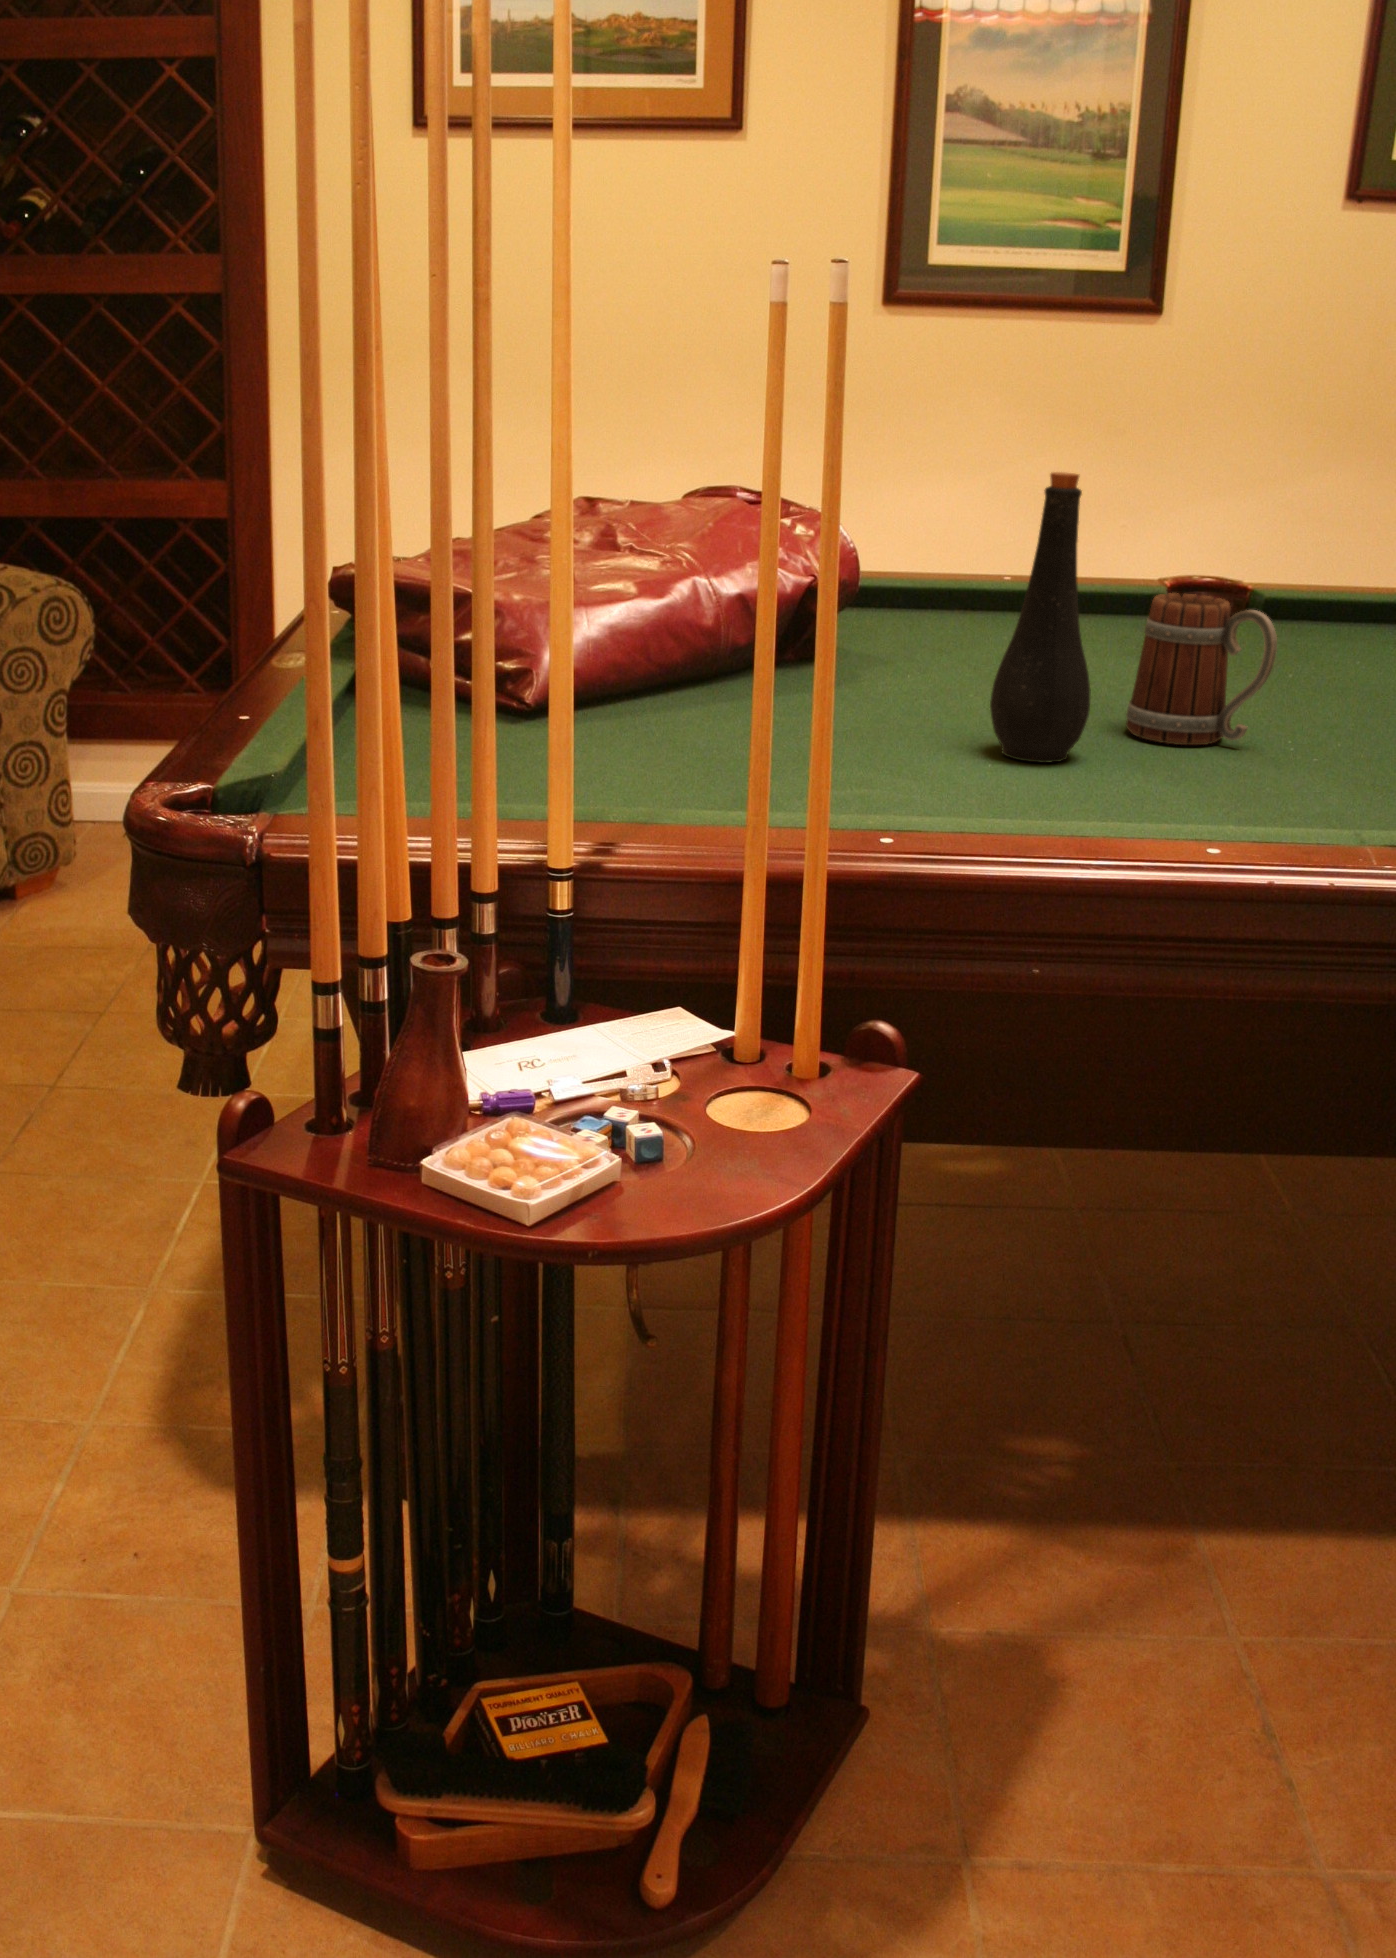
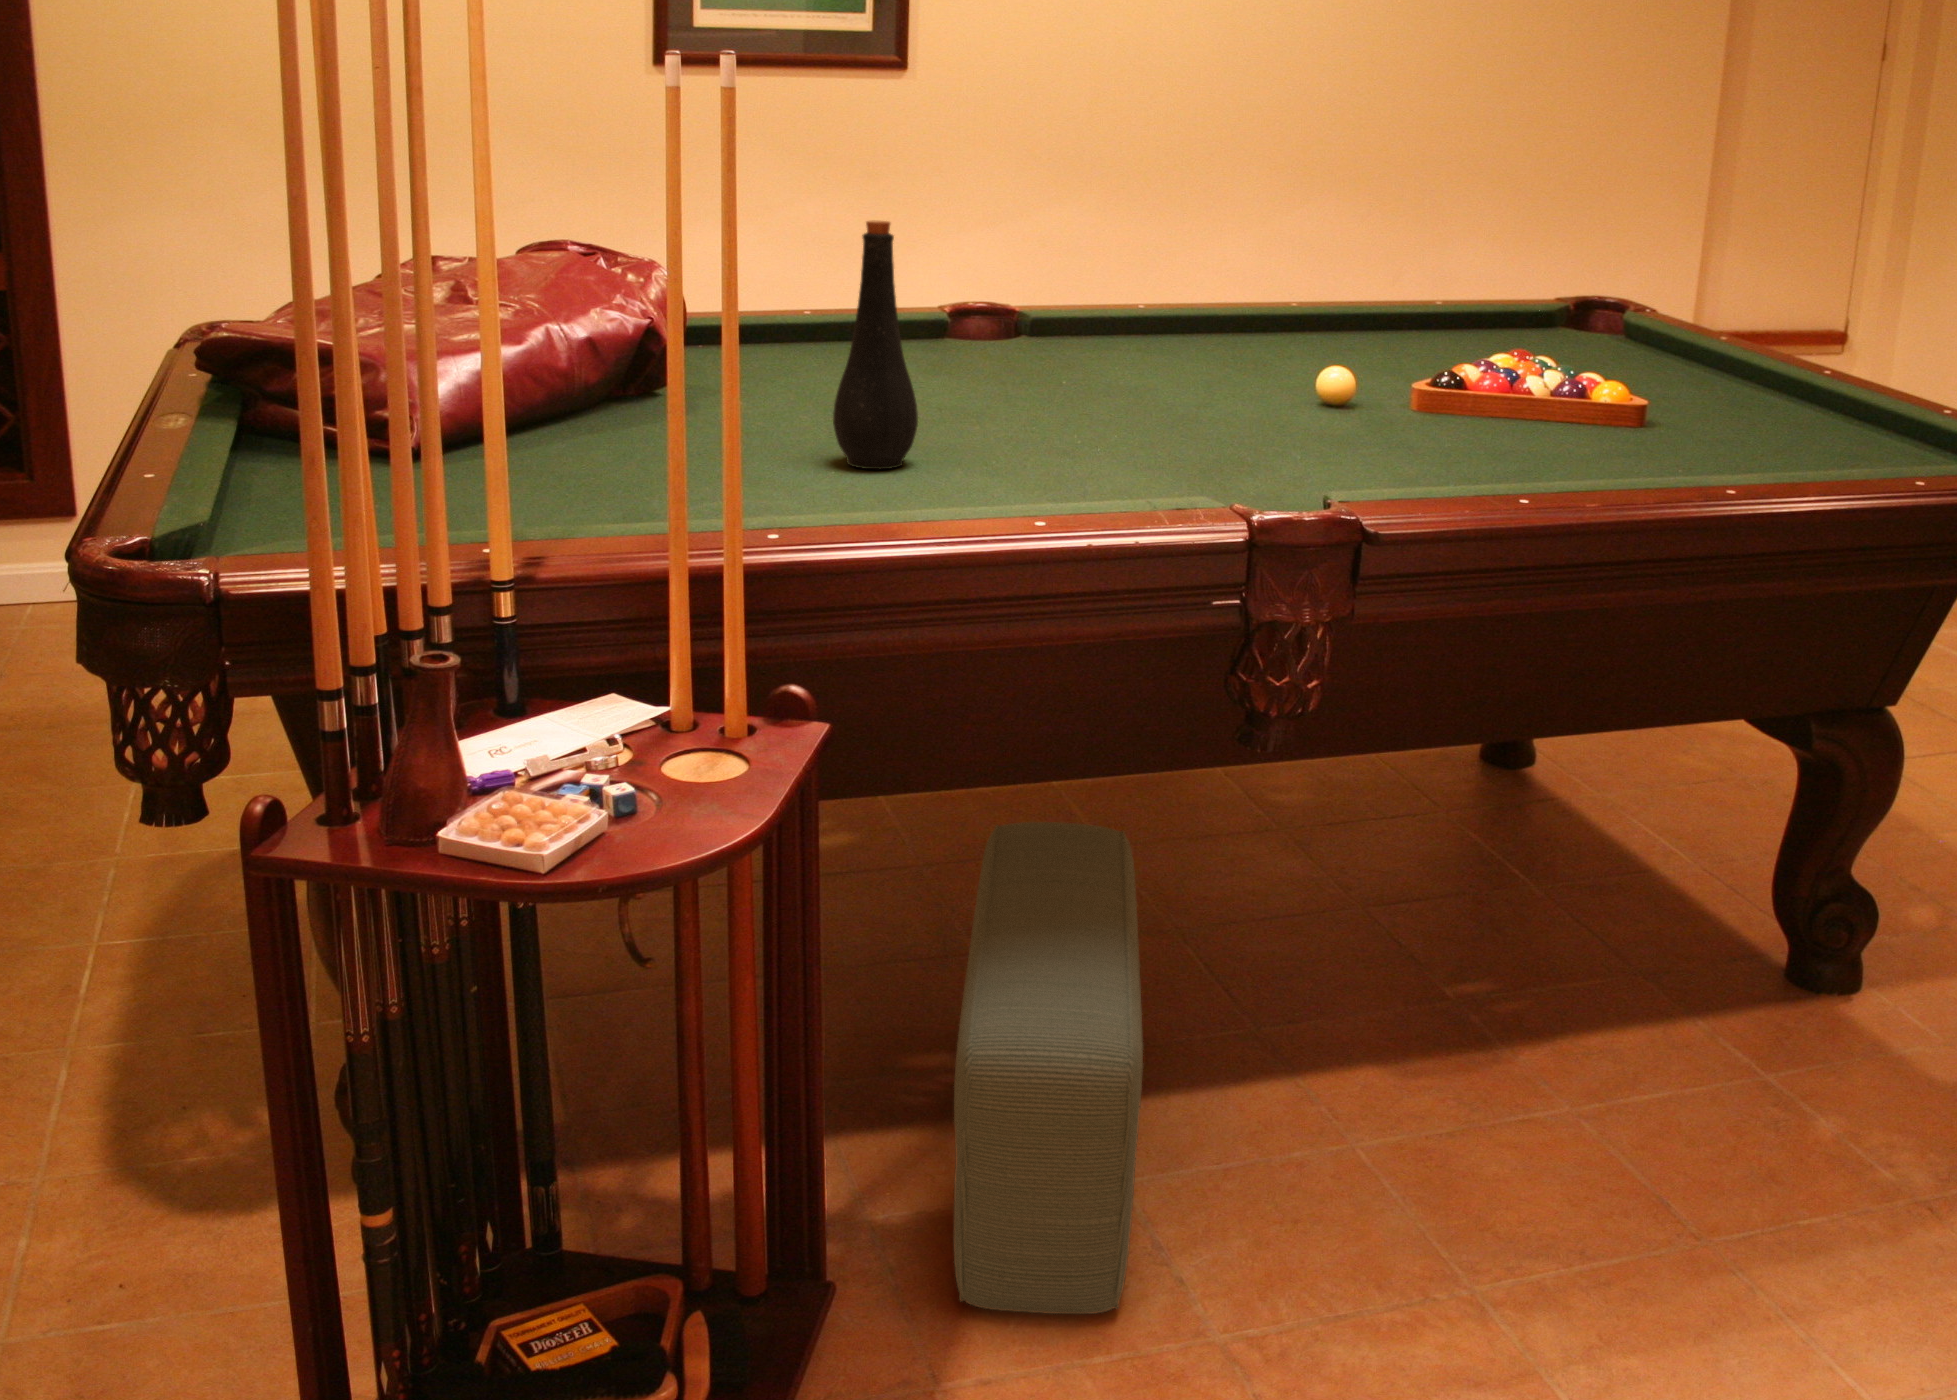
beer mug: present [1126,593,1277,745] -> none [945,319,1062,447]
pouf: none [1015,1185,1299,1816] -> present [954,822,1143,1314]

